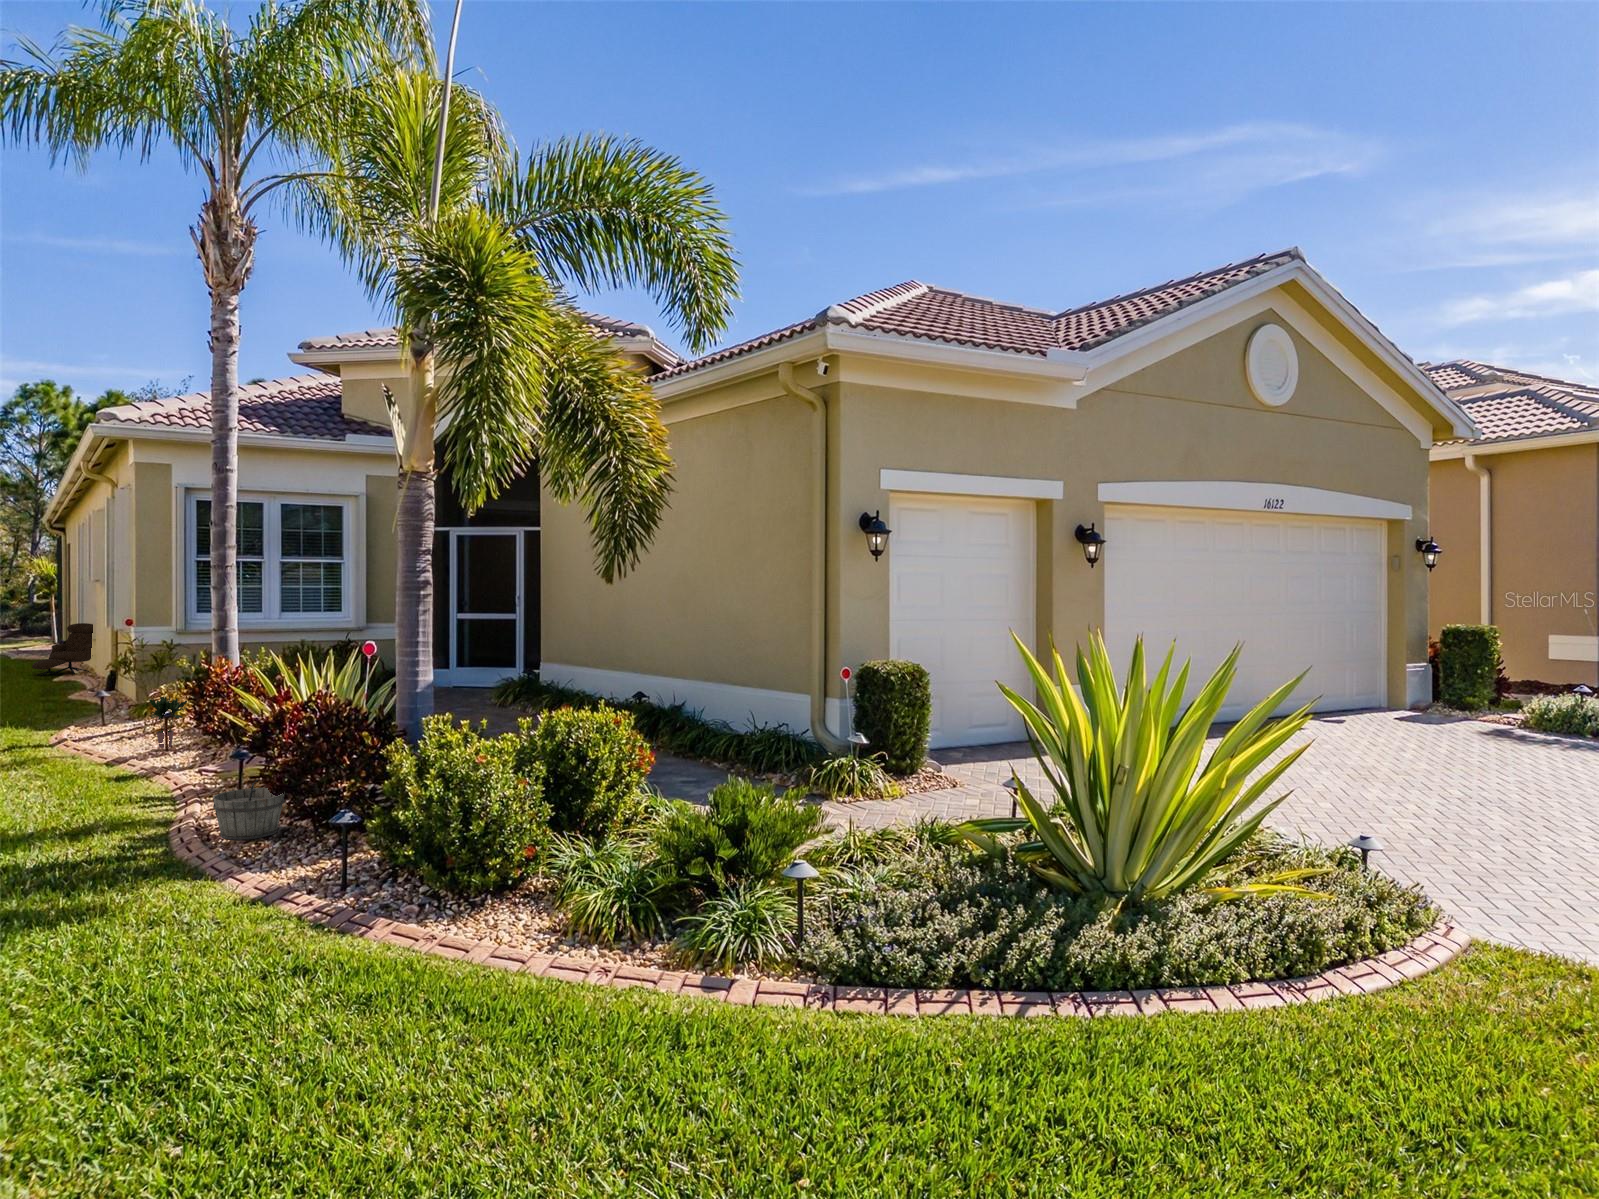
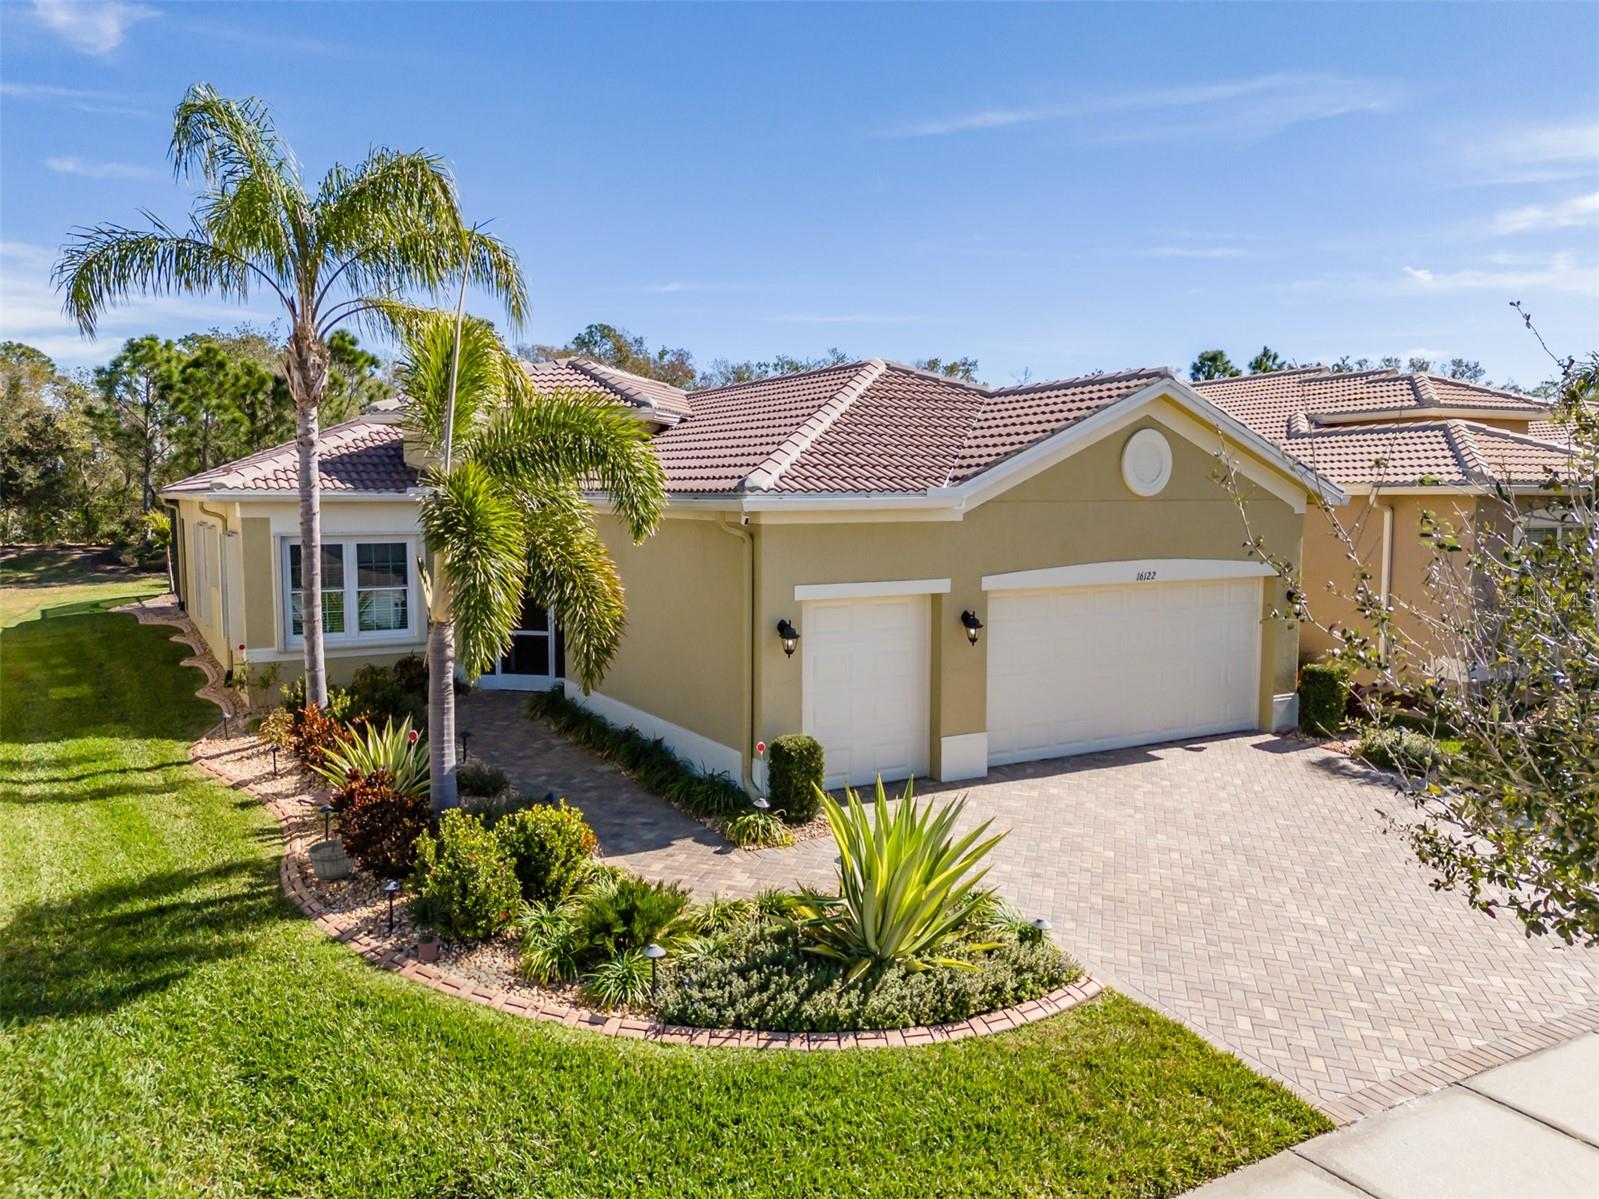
lounge chair: present [32,623,93,676] -> none [169,615,217,663]
potted plant: present [149,696,188,748] -> present [405,897,450,961]

